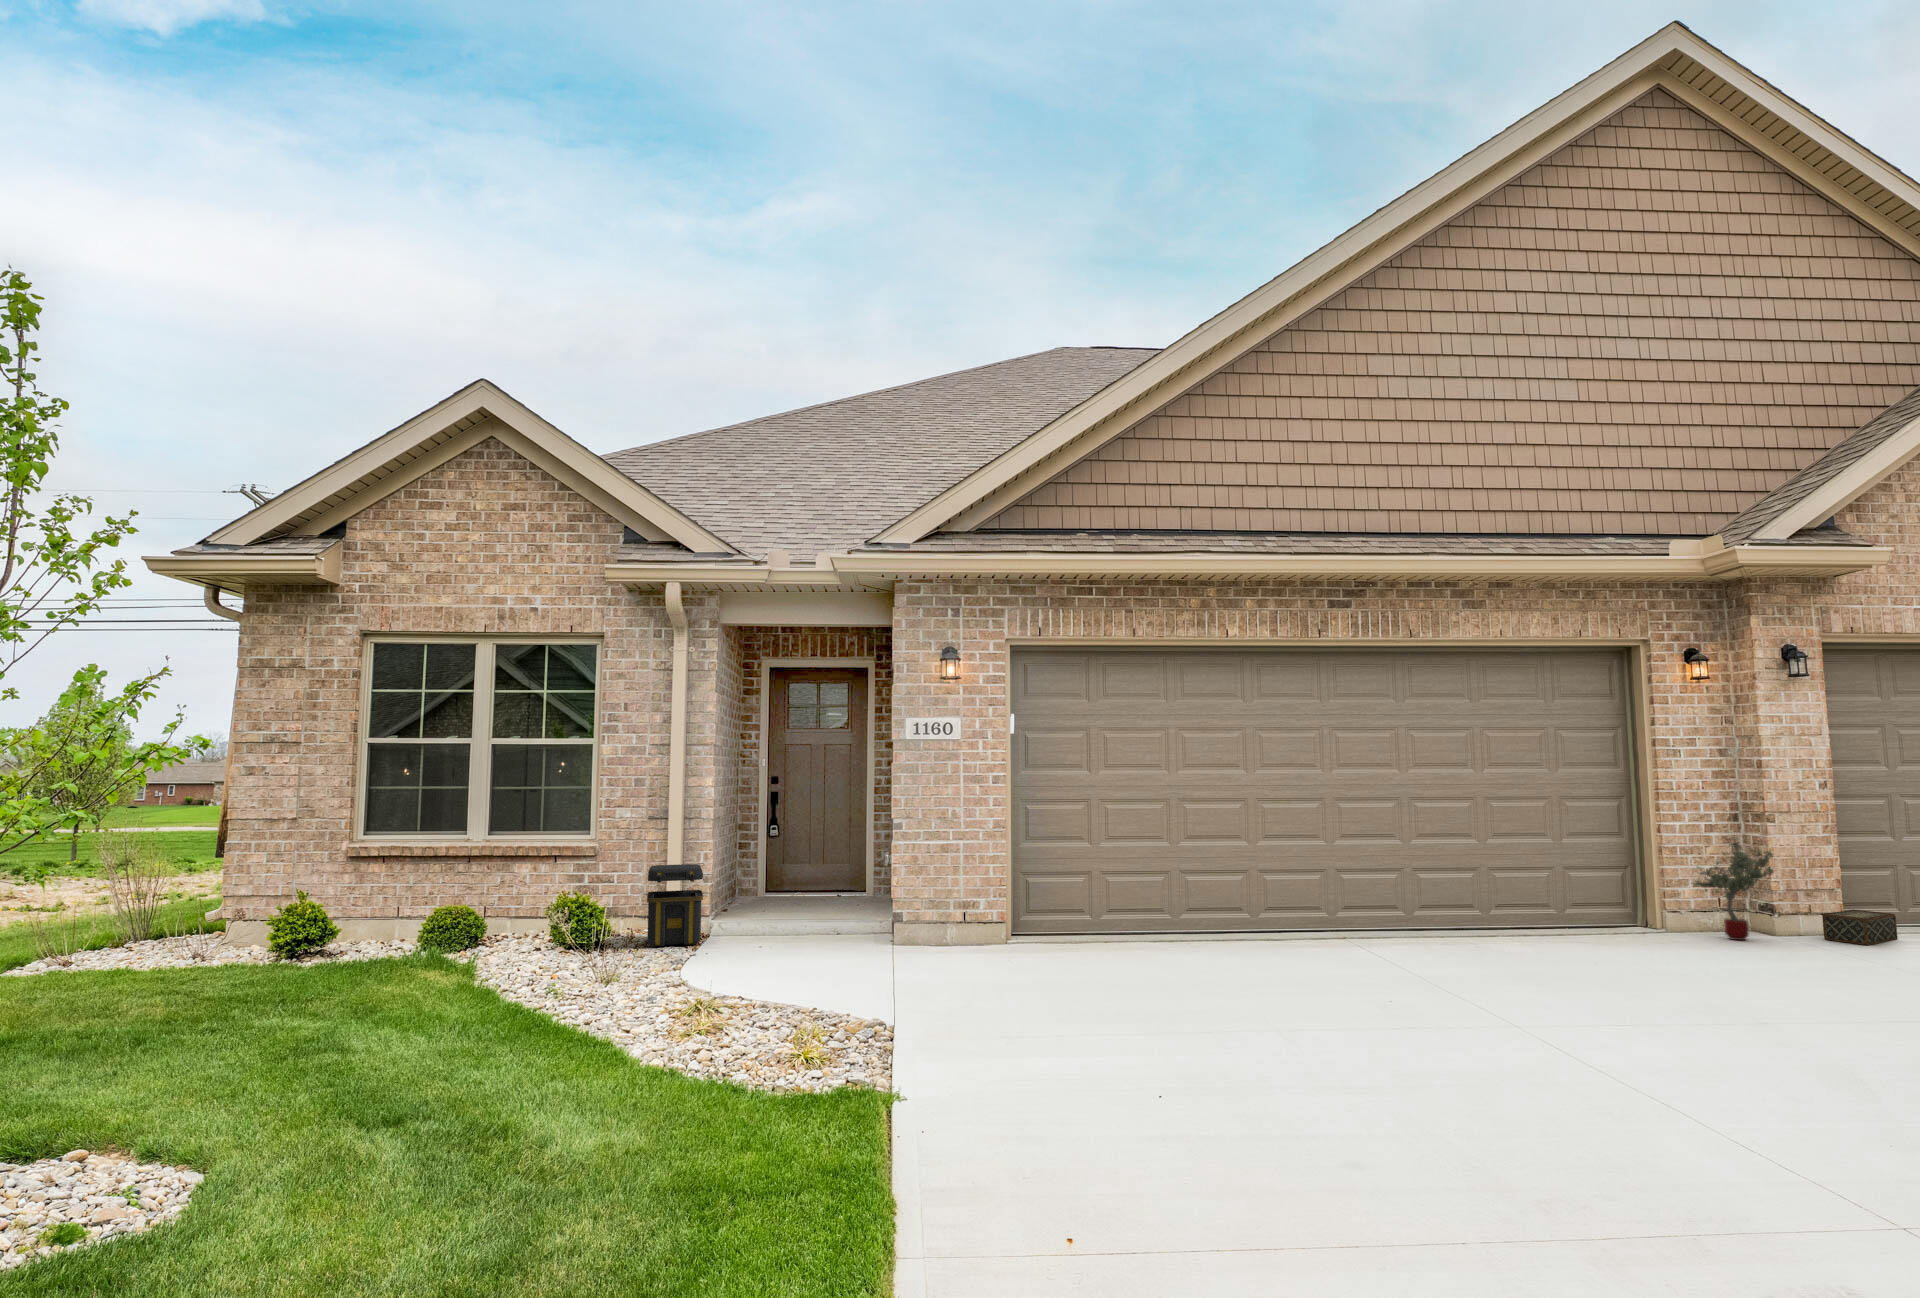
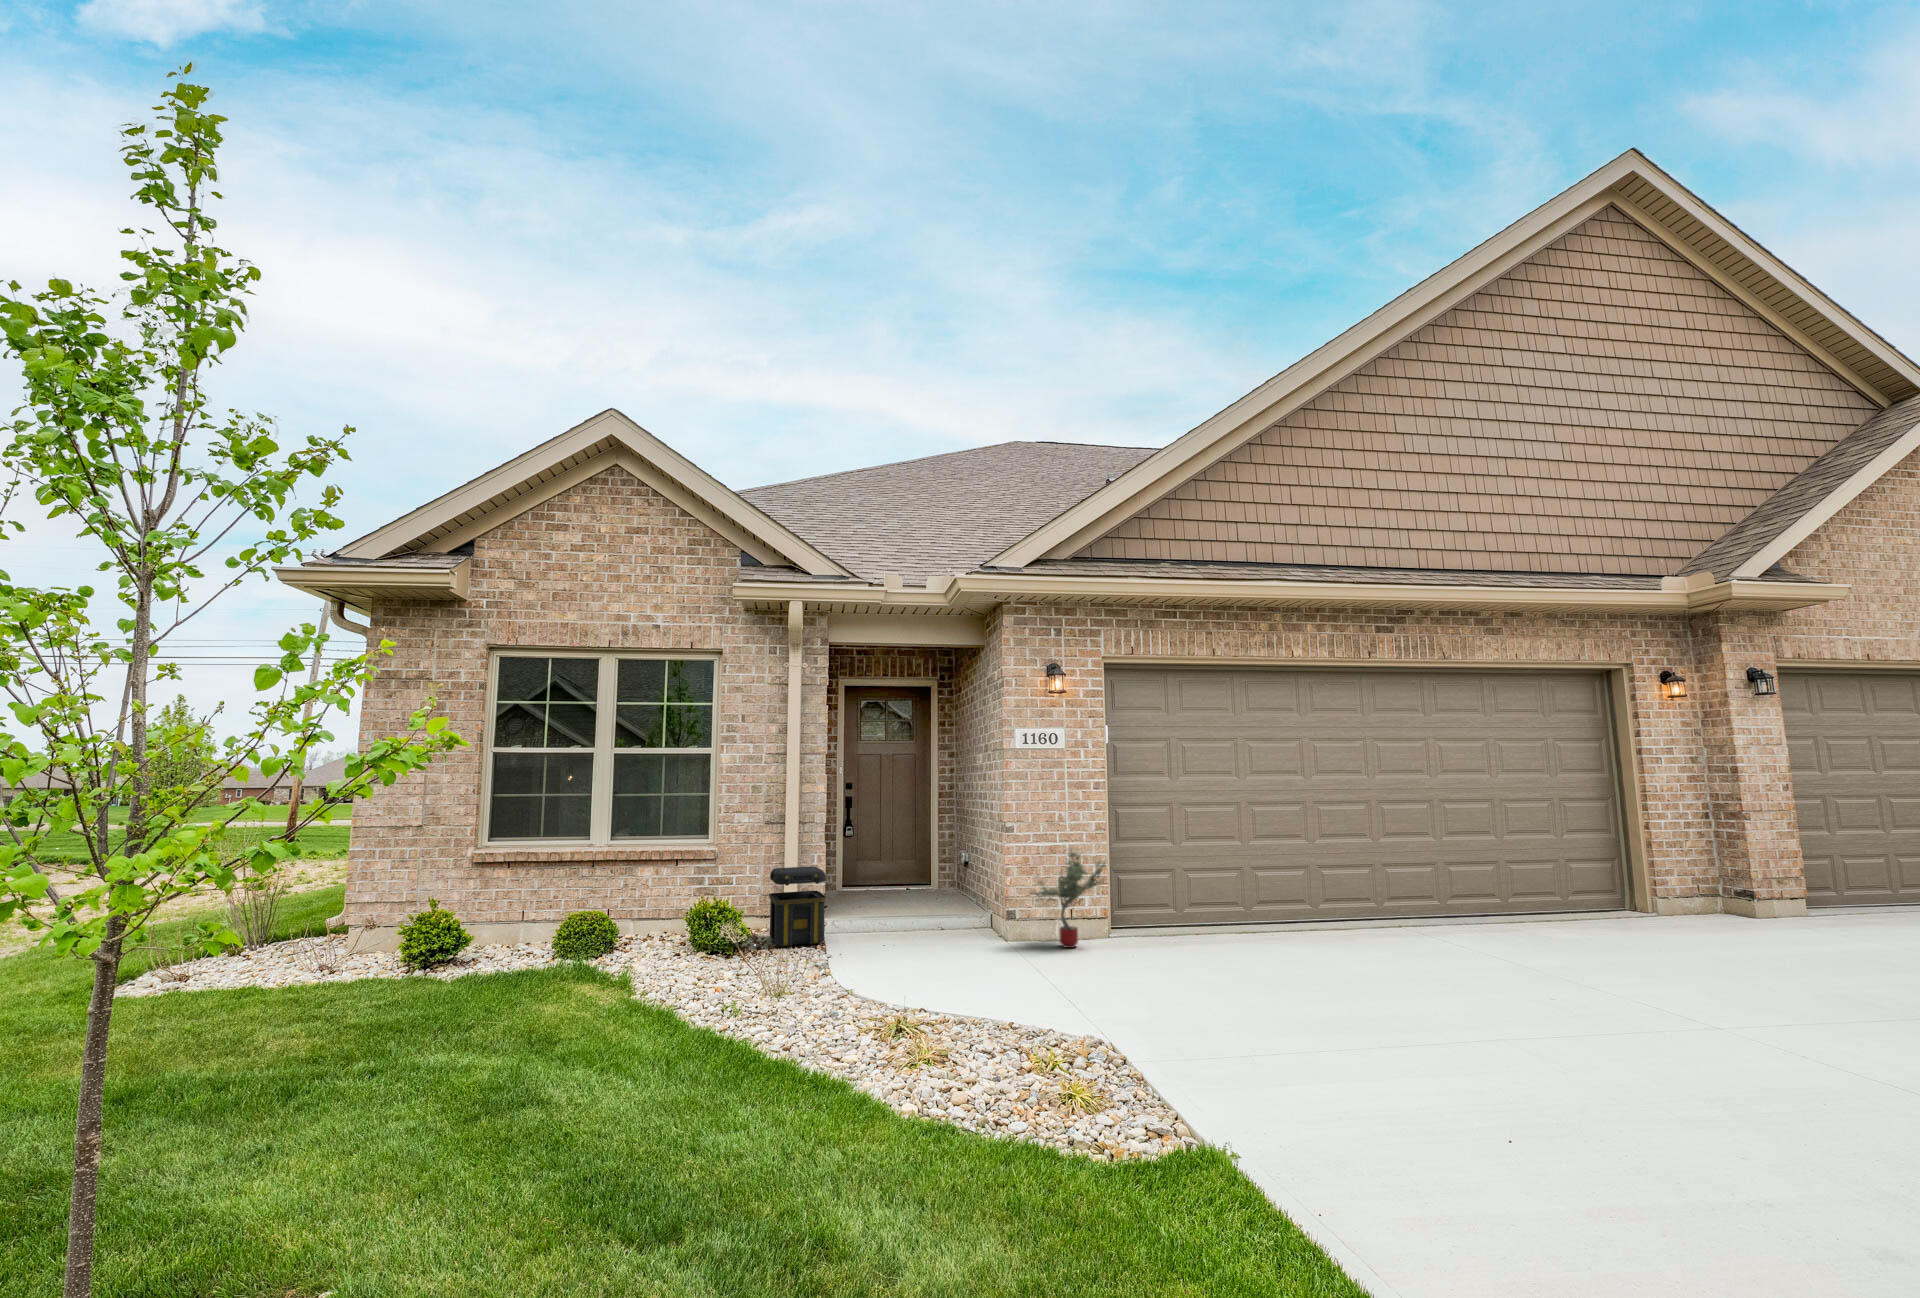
potted tree: present [1691,837,1774,940] -> present [1030,848,1105,948]
woven basket: present [1822,910,1898,945] -> none [1788,892,1848,923]

